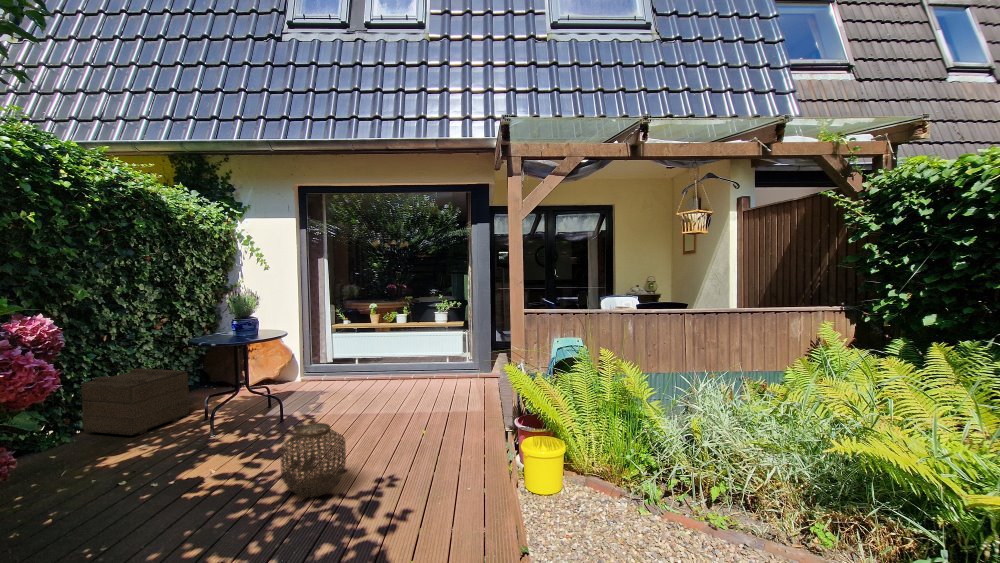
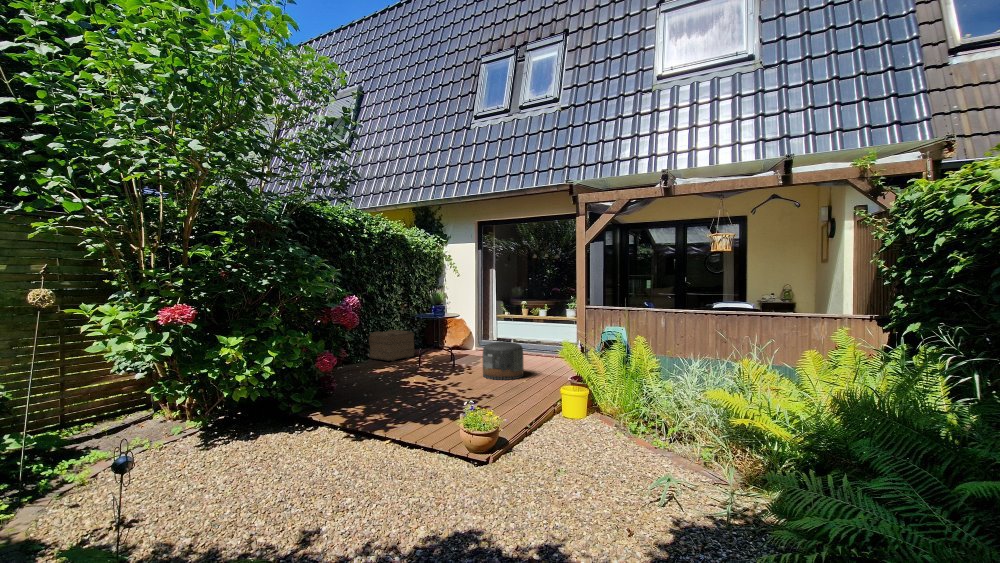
pouf: none [352,384,427,461] -> present [483,342,524,380]
woven basket: present [281,423,346,497] -> none [442,352,472,386]

